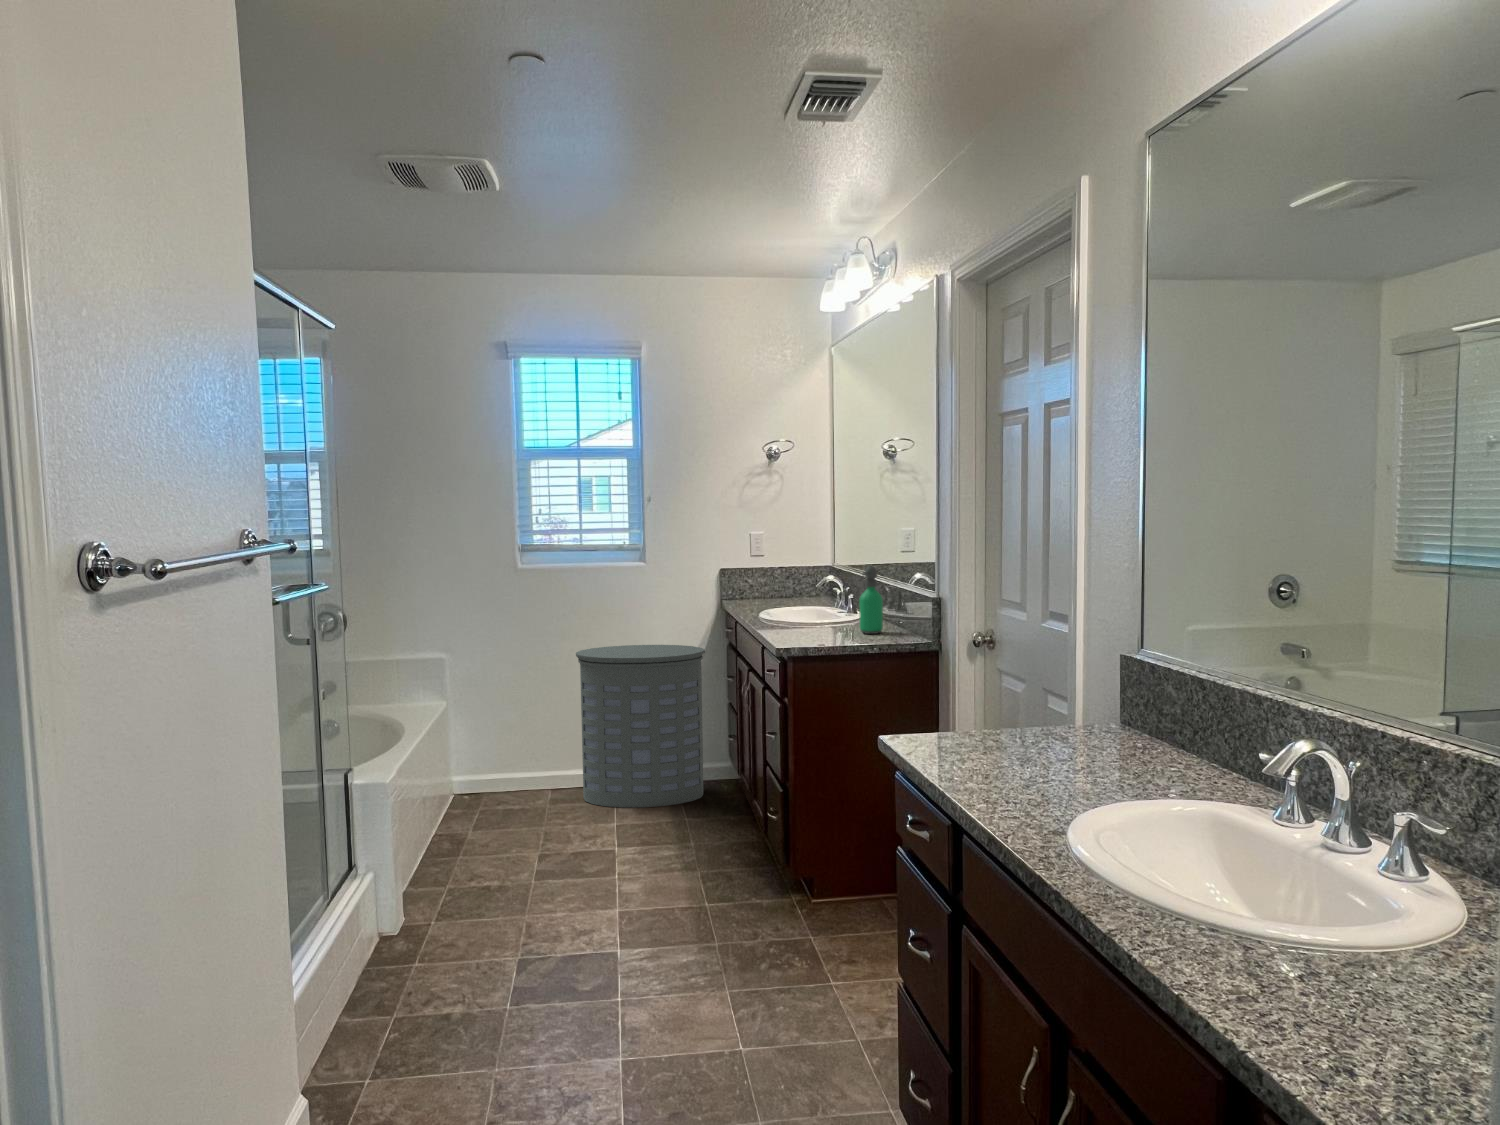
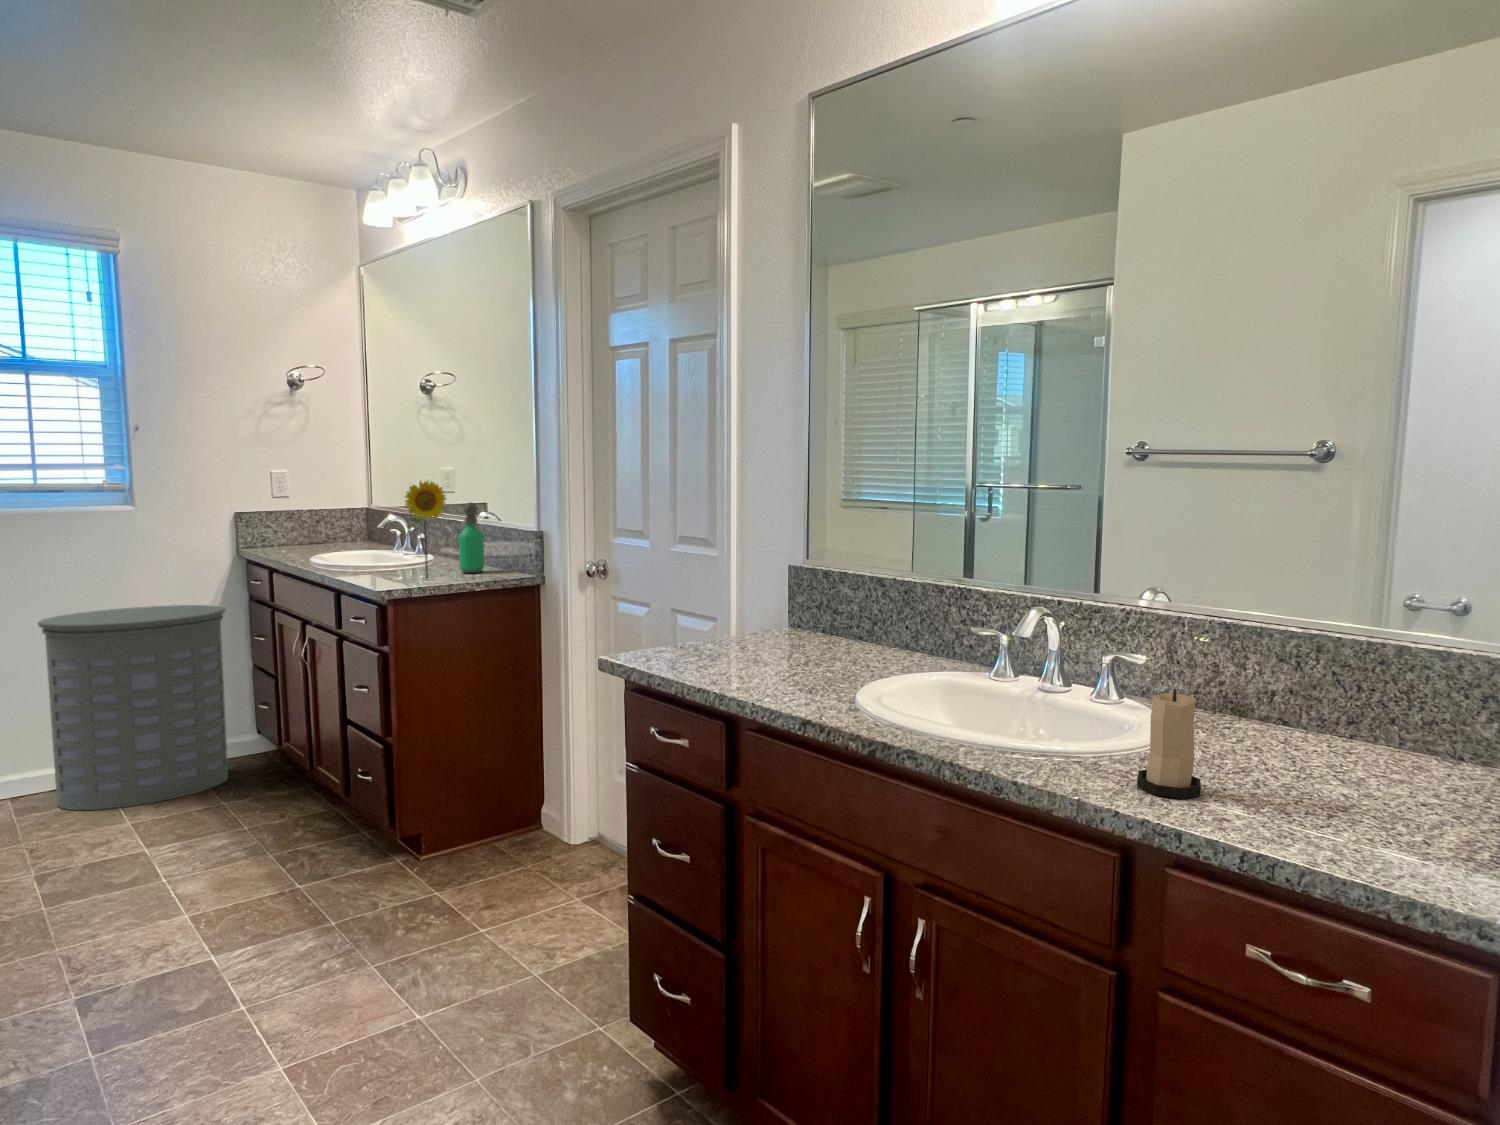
flower: none [803,546,843,638] -> present [405,481,446,579]
candle: none [1271,891,1375,1058] -> present [1137,688,1201,799]

